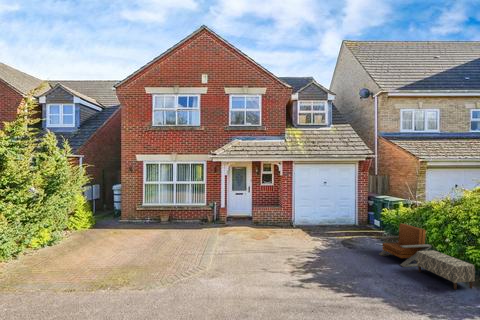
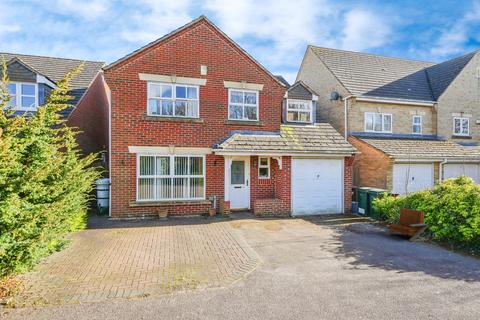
bench: present [417,250,475,290] -> none [424,227,471,254]

